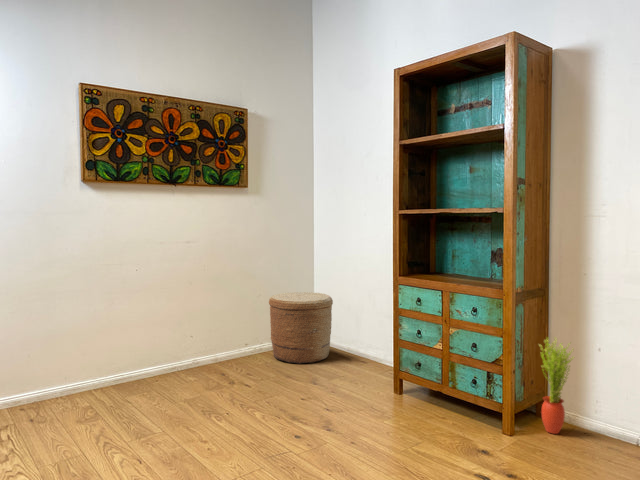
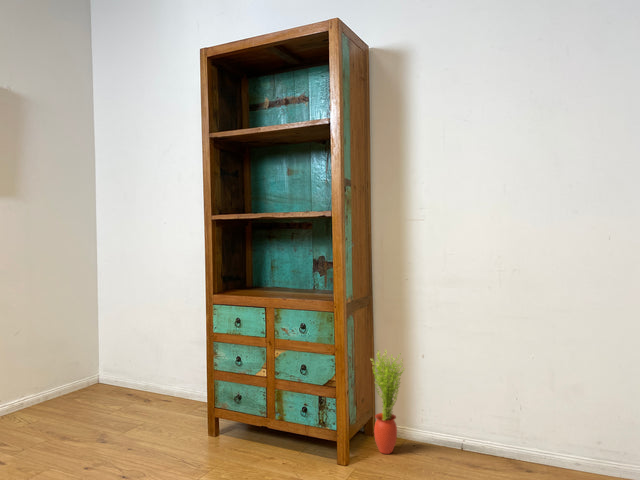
woven basket: present [269,292,333,364] -> none [34,321,125,415]

